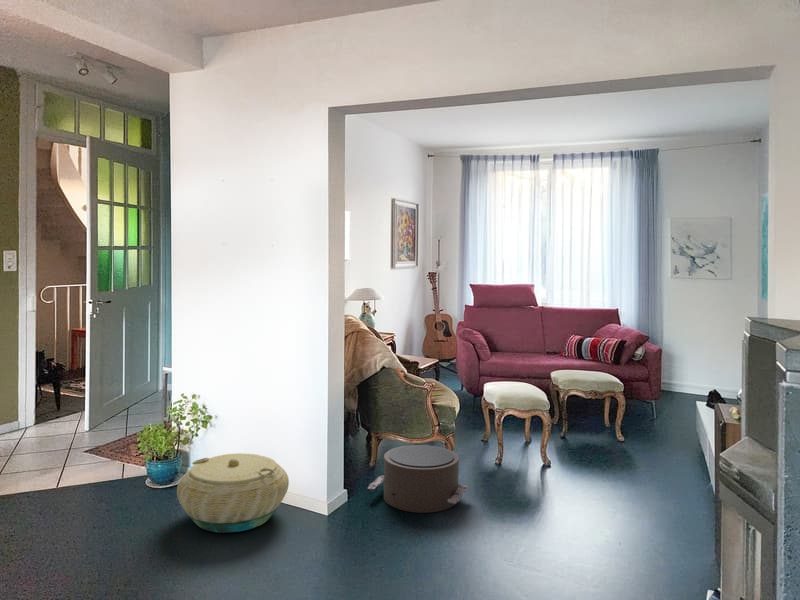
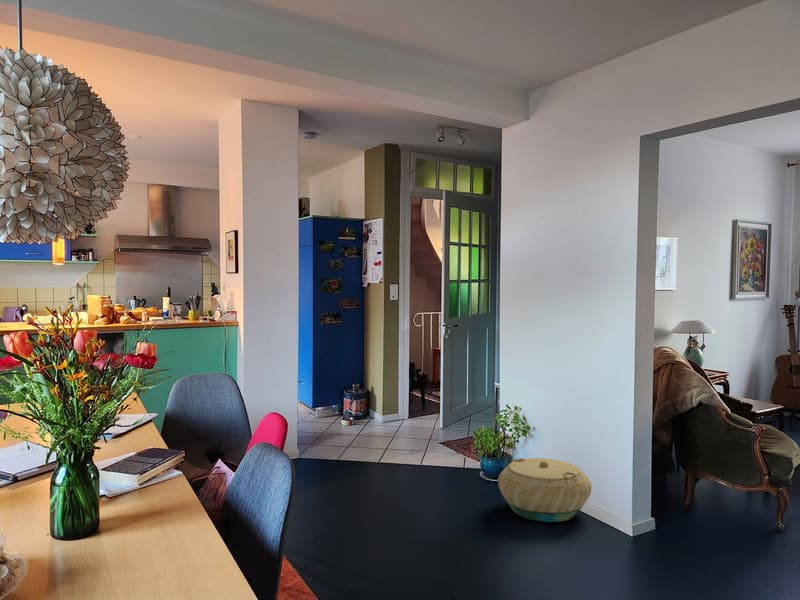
pouf: present [368,445,468,513] -> none [669,476,781,543]

